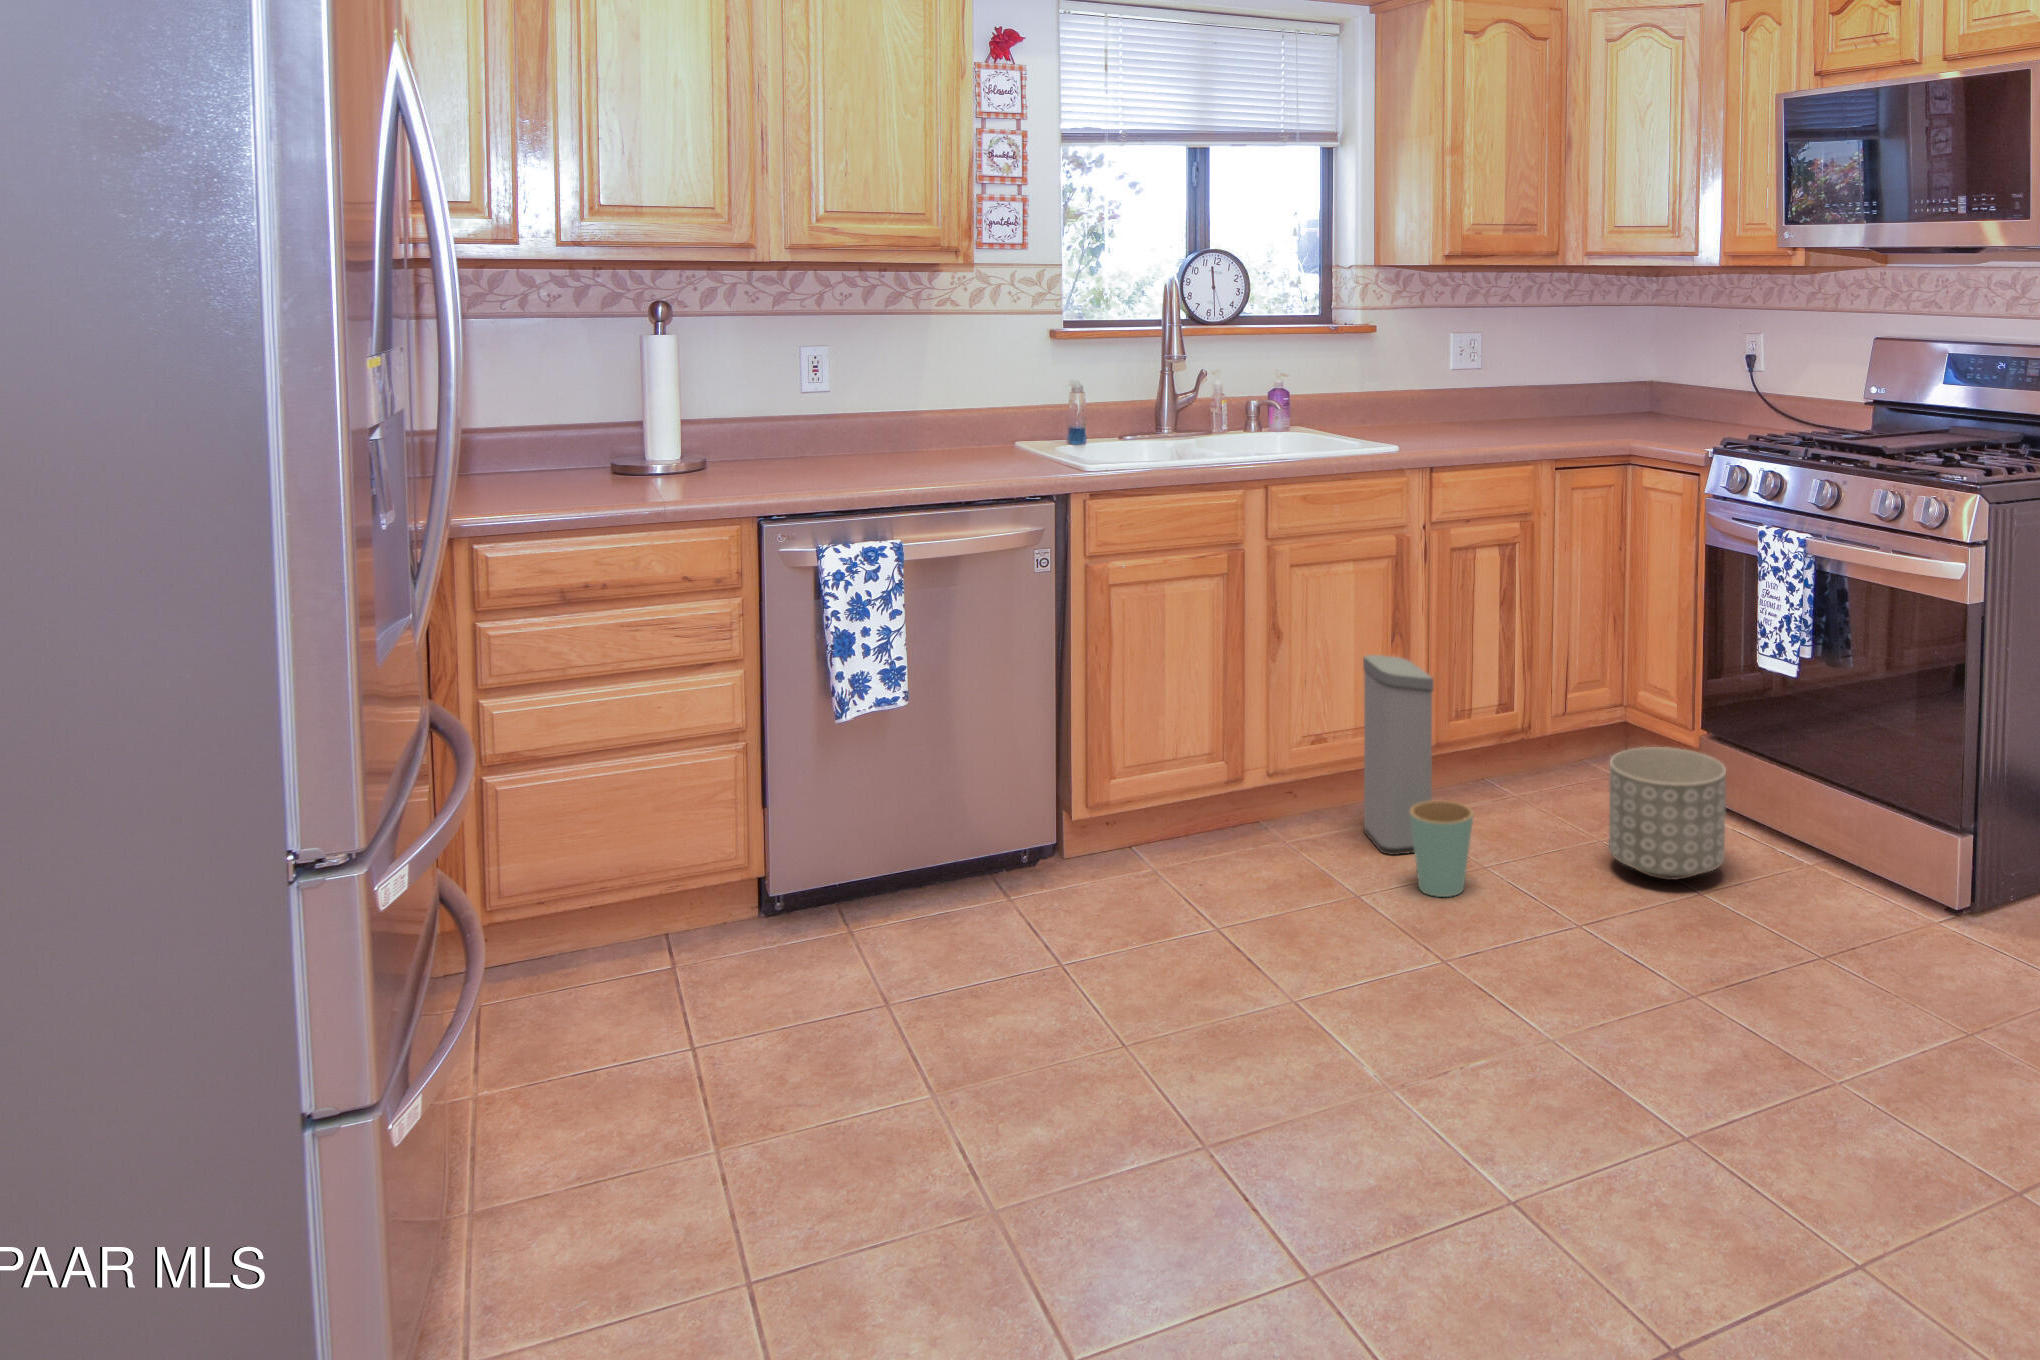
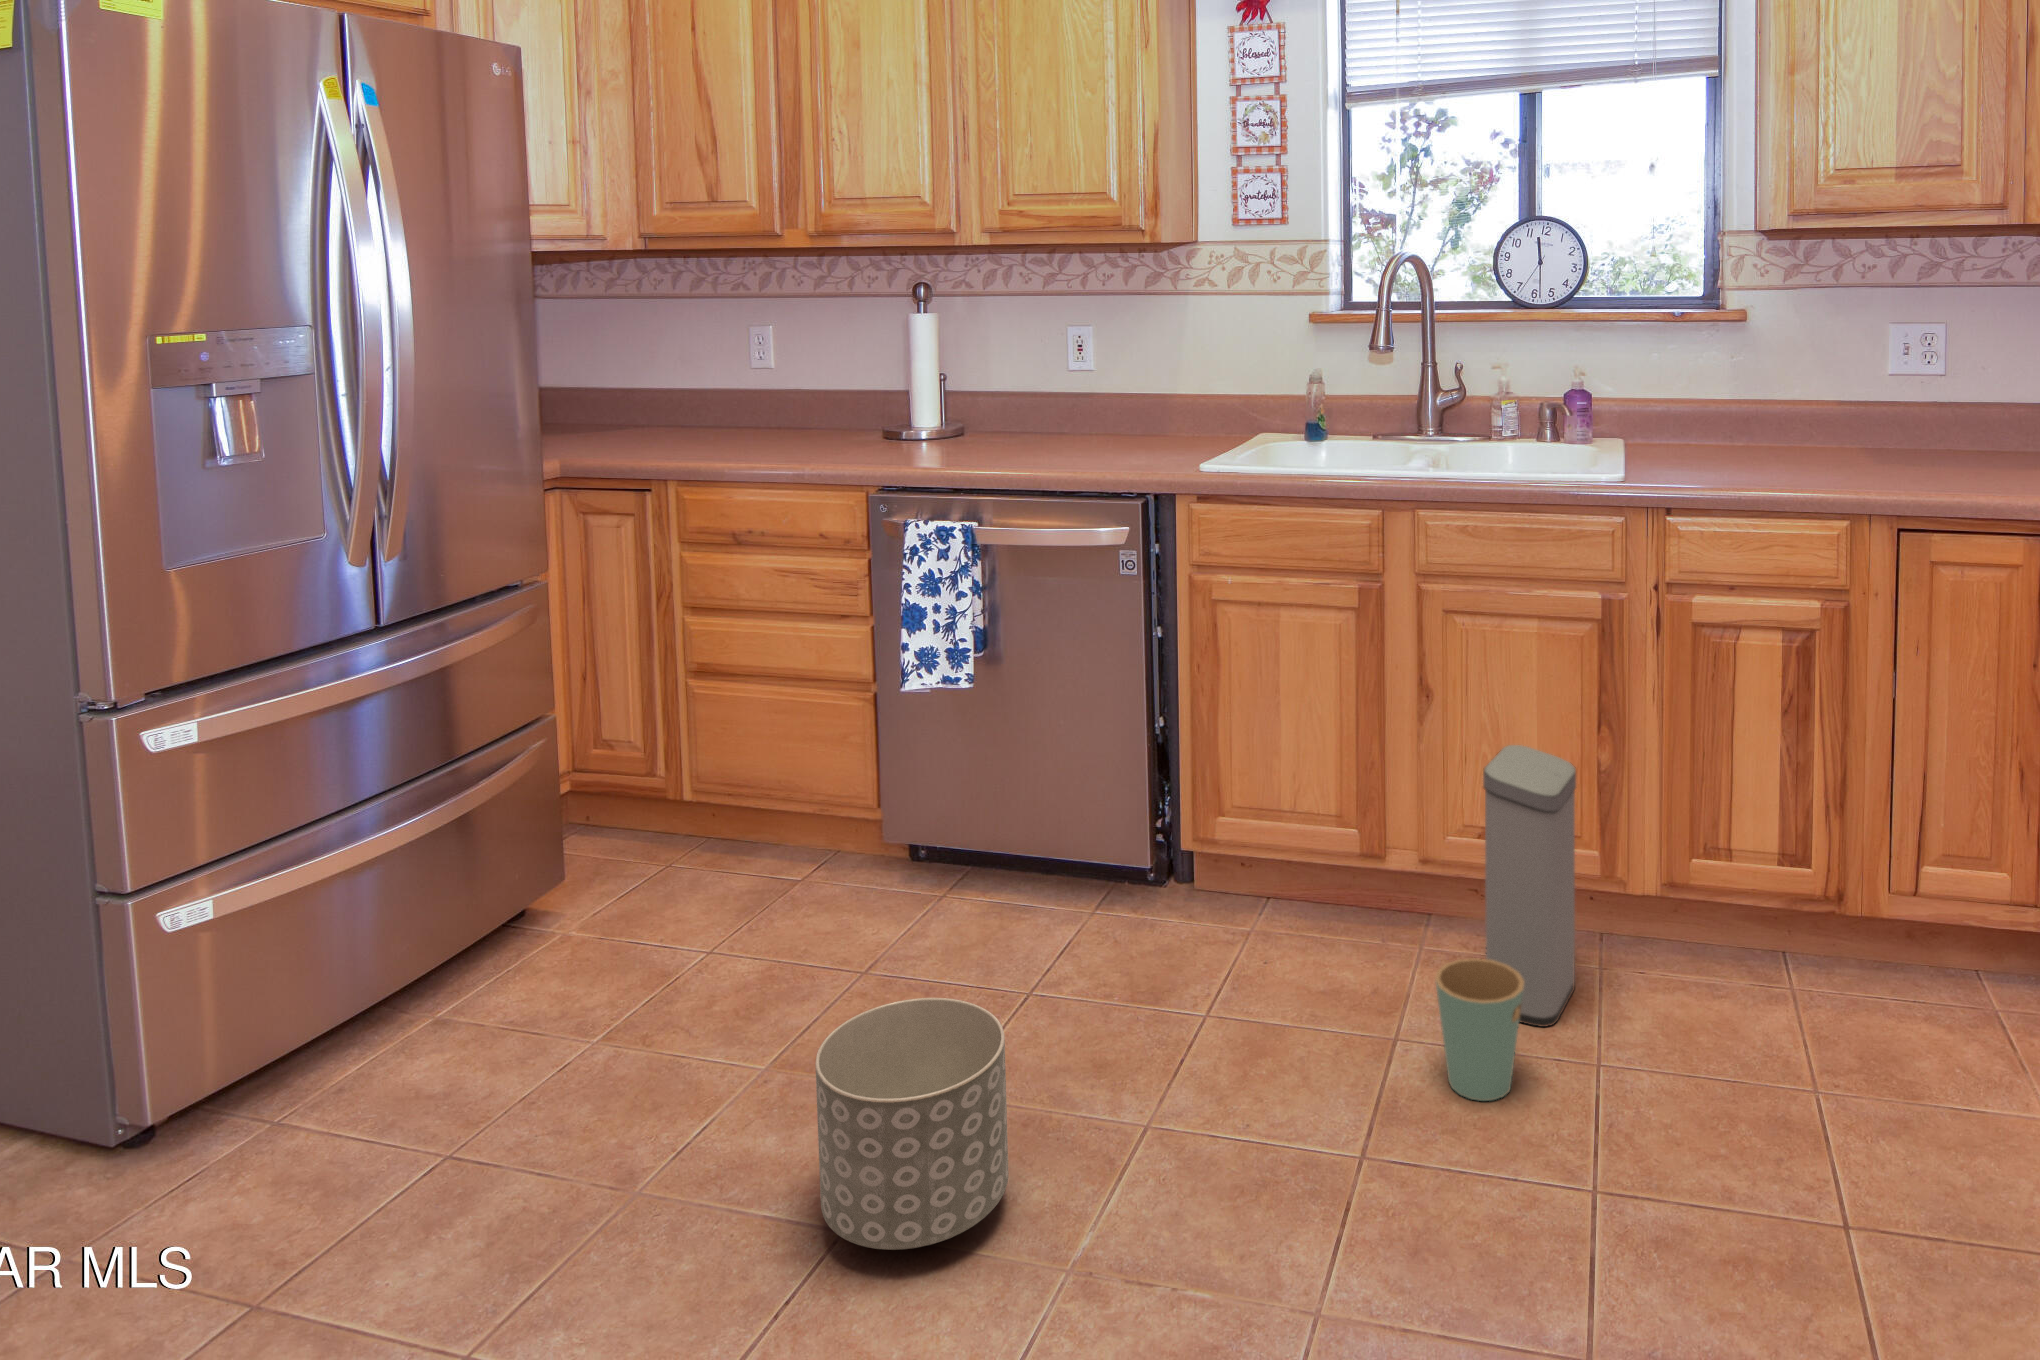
planter: present [1609,747,1726,880] -> present [815,998,1008,1250]

